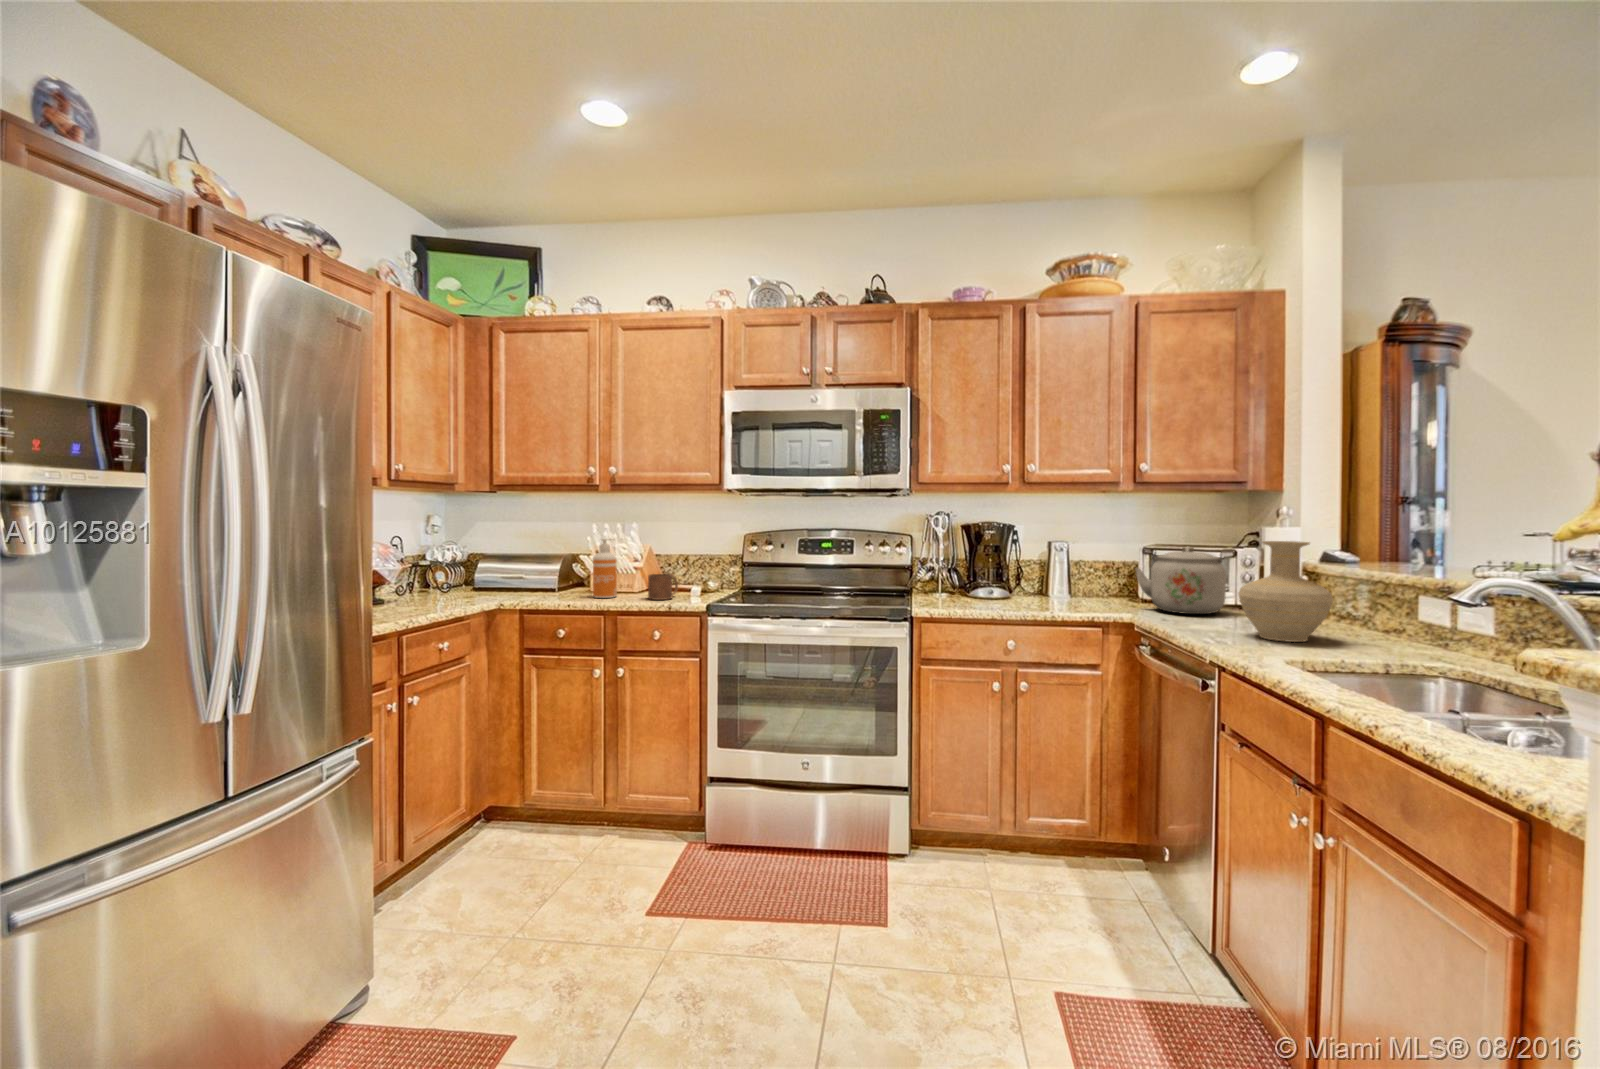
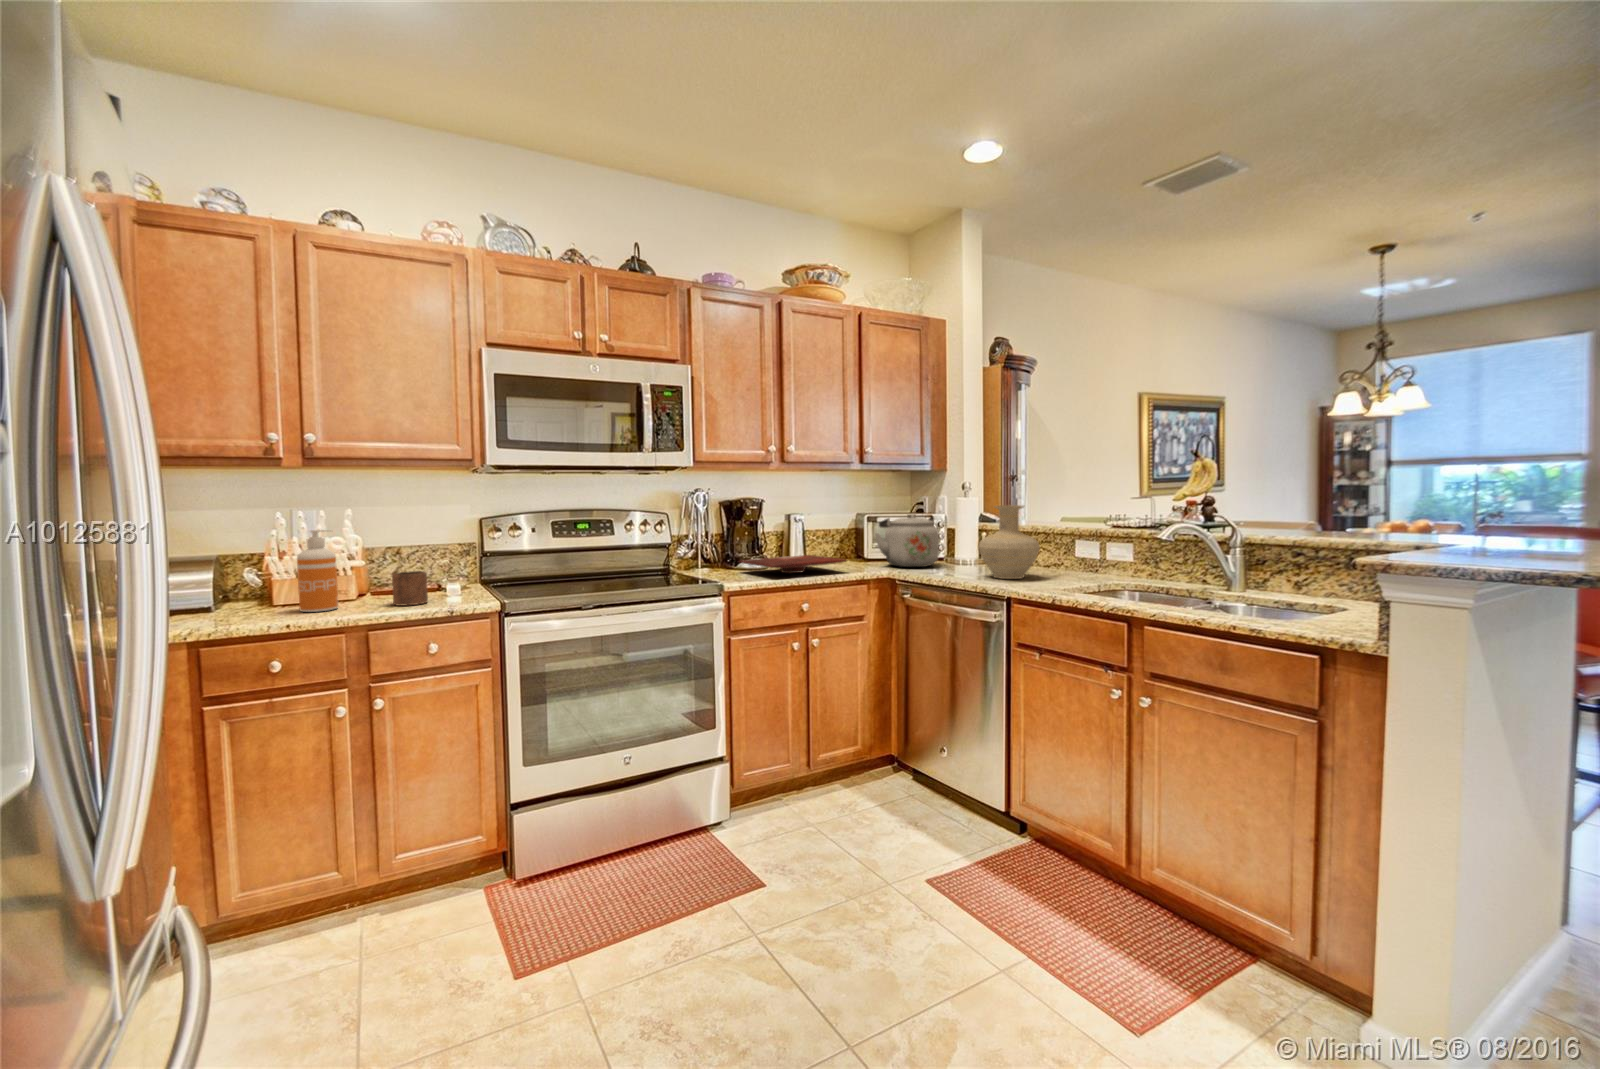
cutting board: none [964,587,1080,606] -> present [739,555,847,573]

